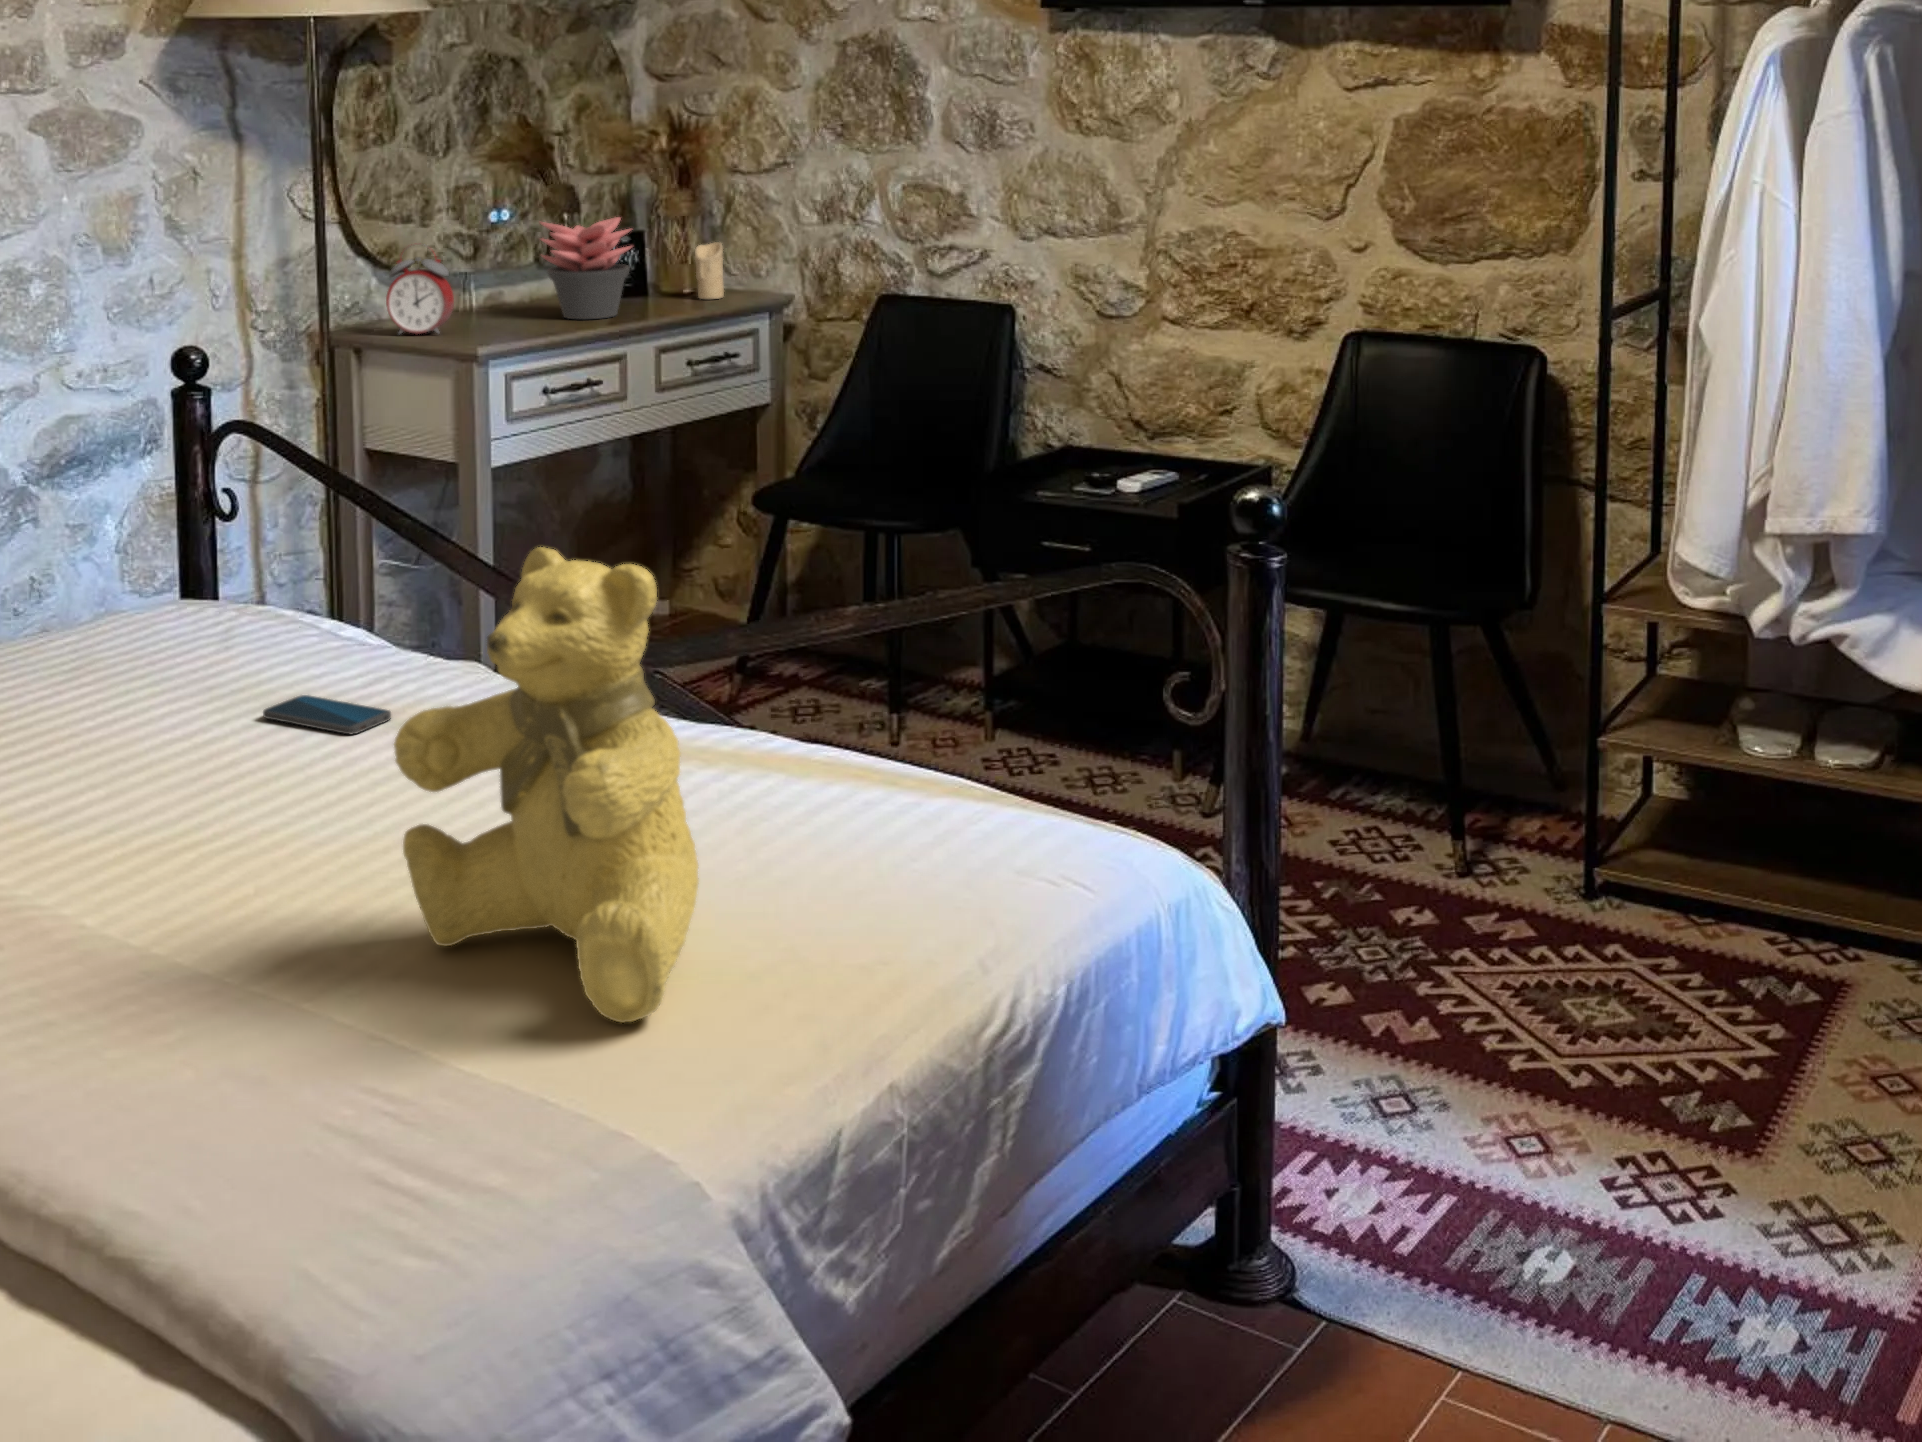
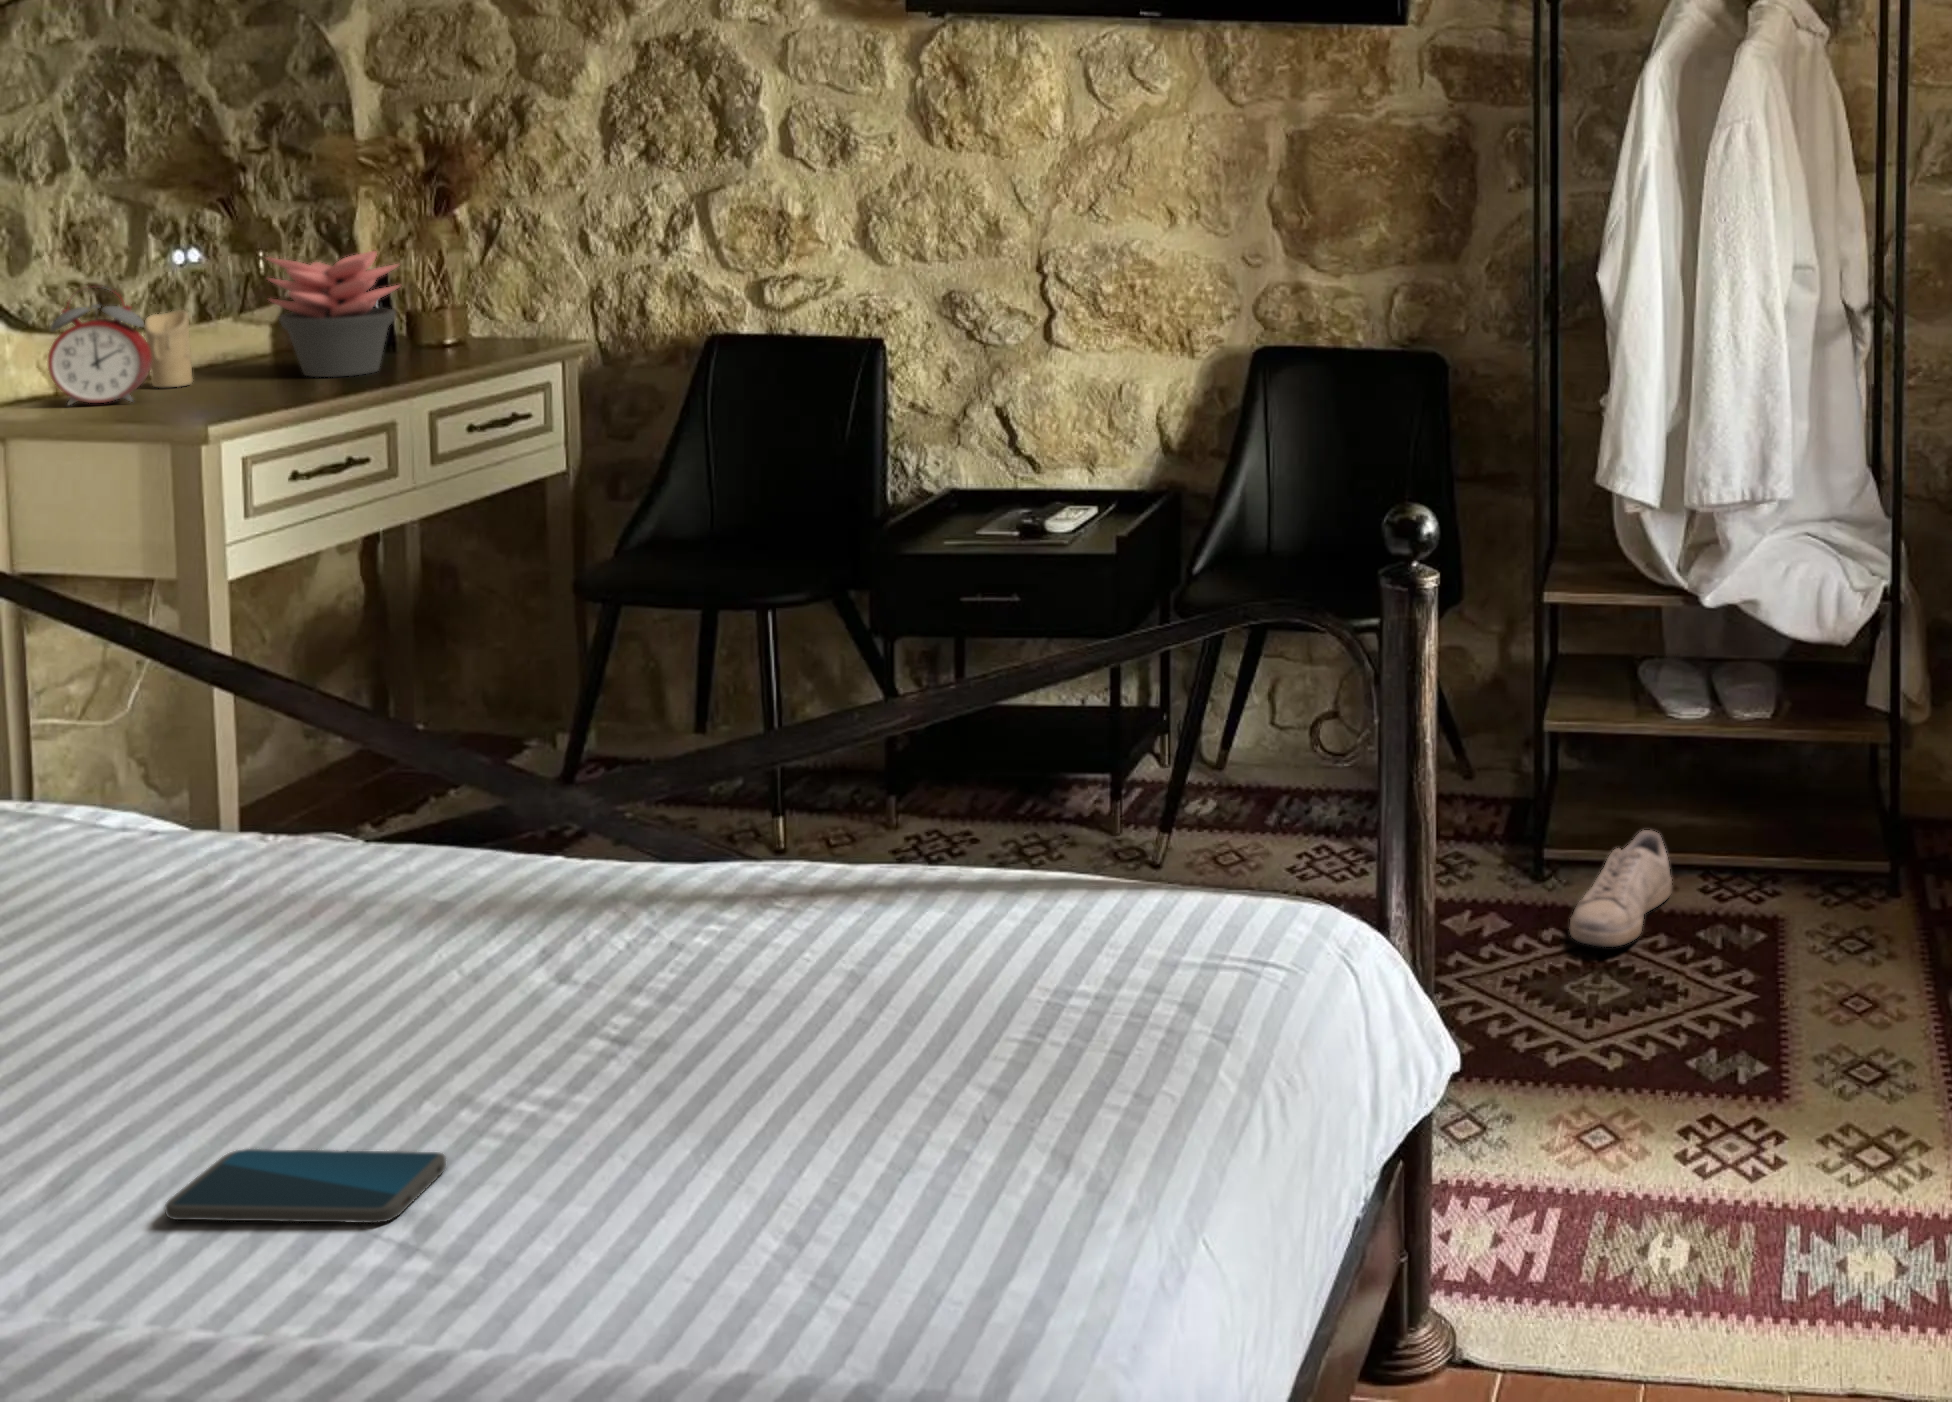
candle: present [695,242,724,299] -> present [144,310,192,387]
teddy bear: present [394,547,699,1023] -> none [518,641,986,1248]
smartphone: present [263,695,391,734] -> present [165,1149,446,1223]
shoe: none [1593,859,1735,971] -> present [1570,830,1672,947]

